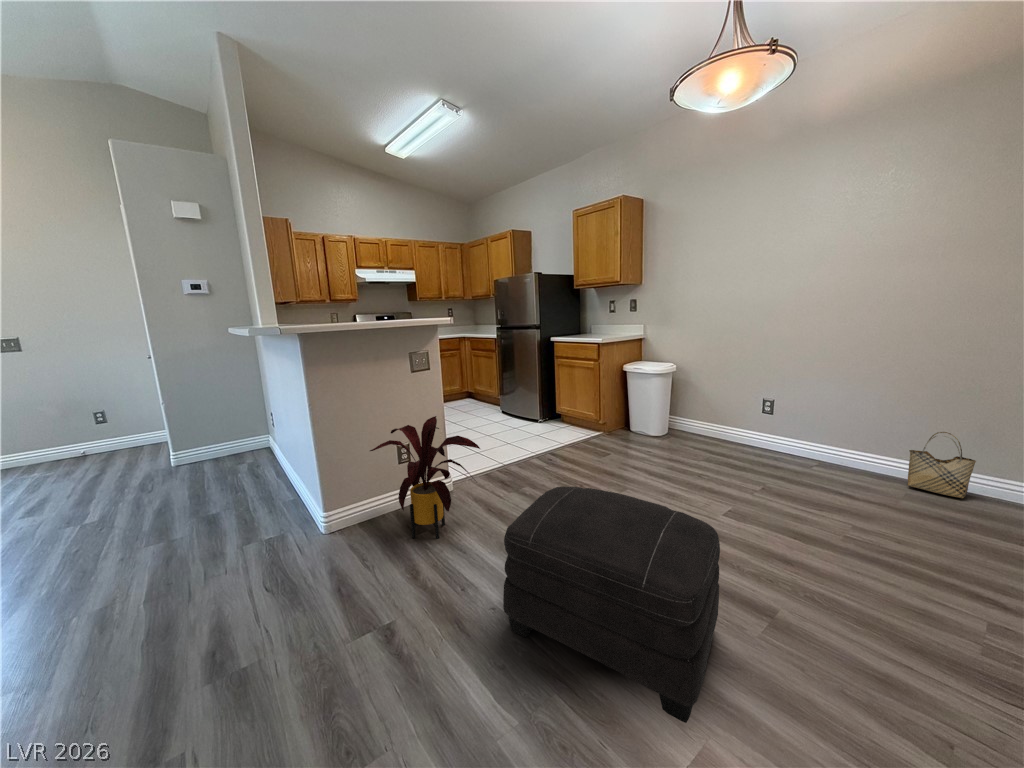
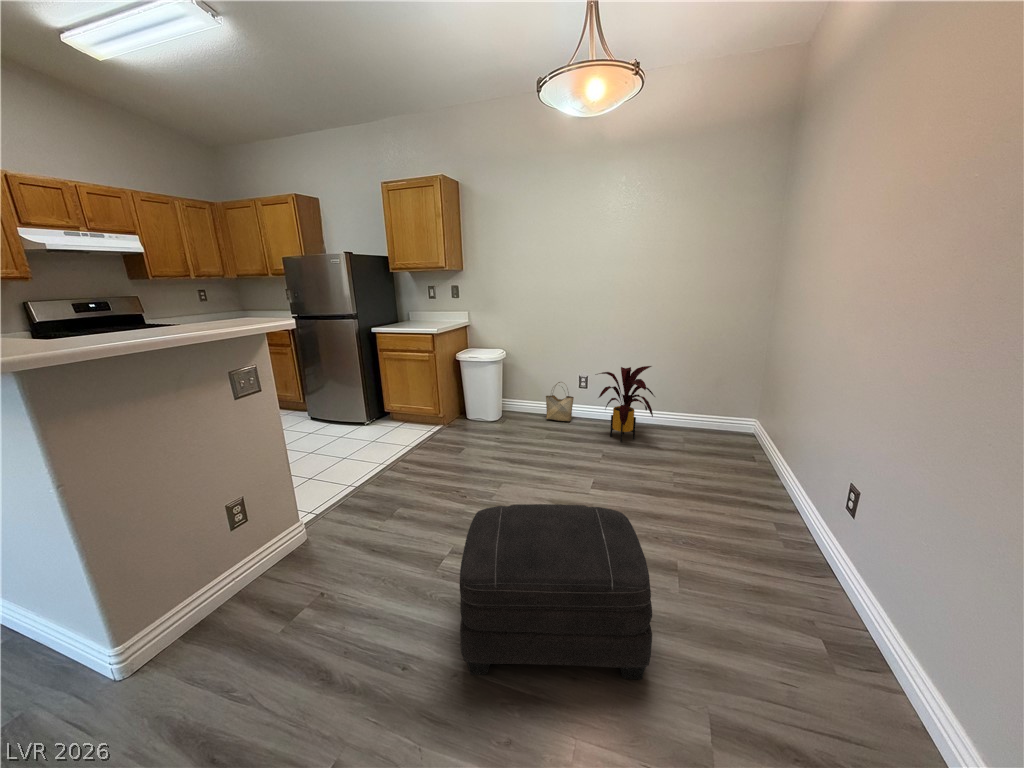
house plant: present [370,416,480,539] -> present [599,366,655,442]
woven basket: present [908,432,976,498] -> present [546,382,574,421]

